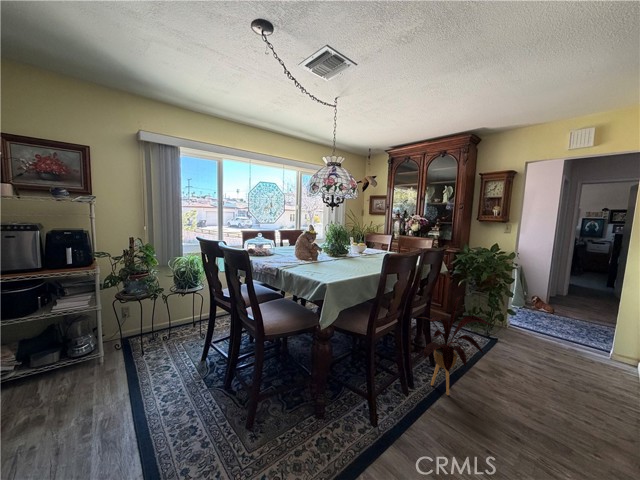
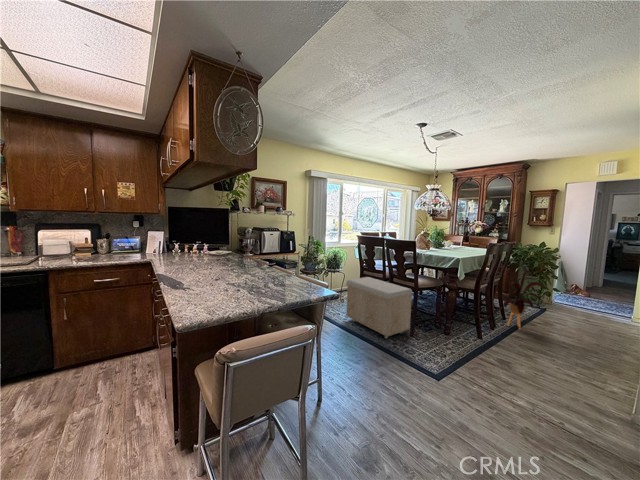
storage bench: none [151,309,245,449] -> present [346,277,412,338]

